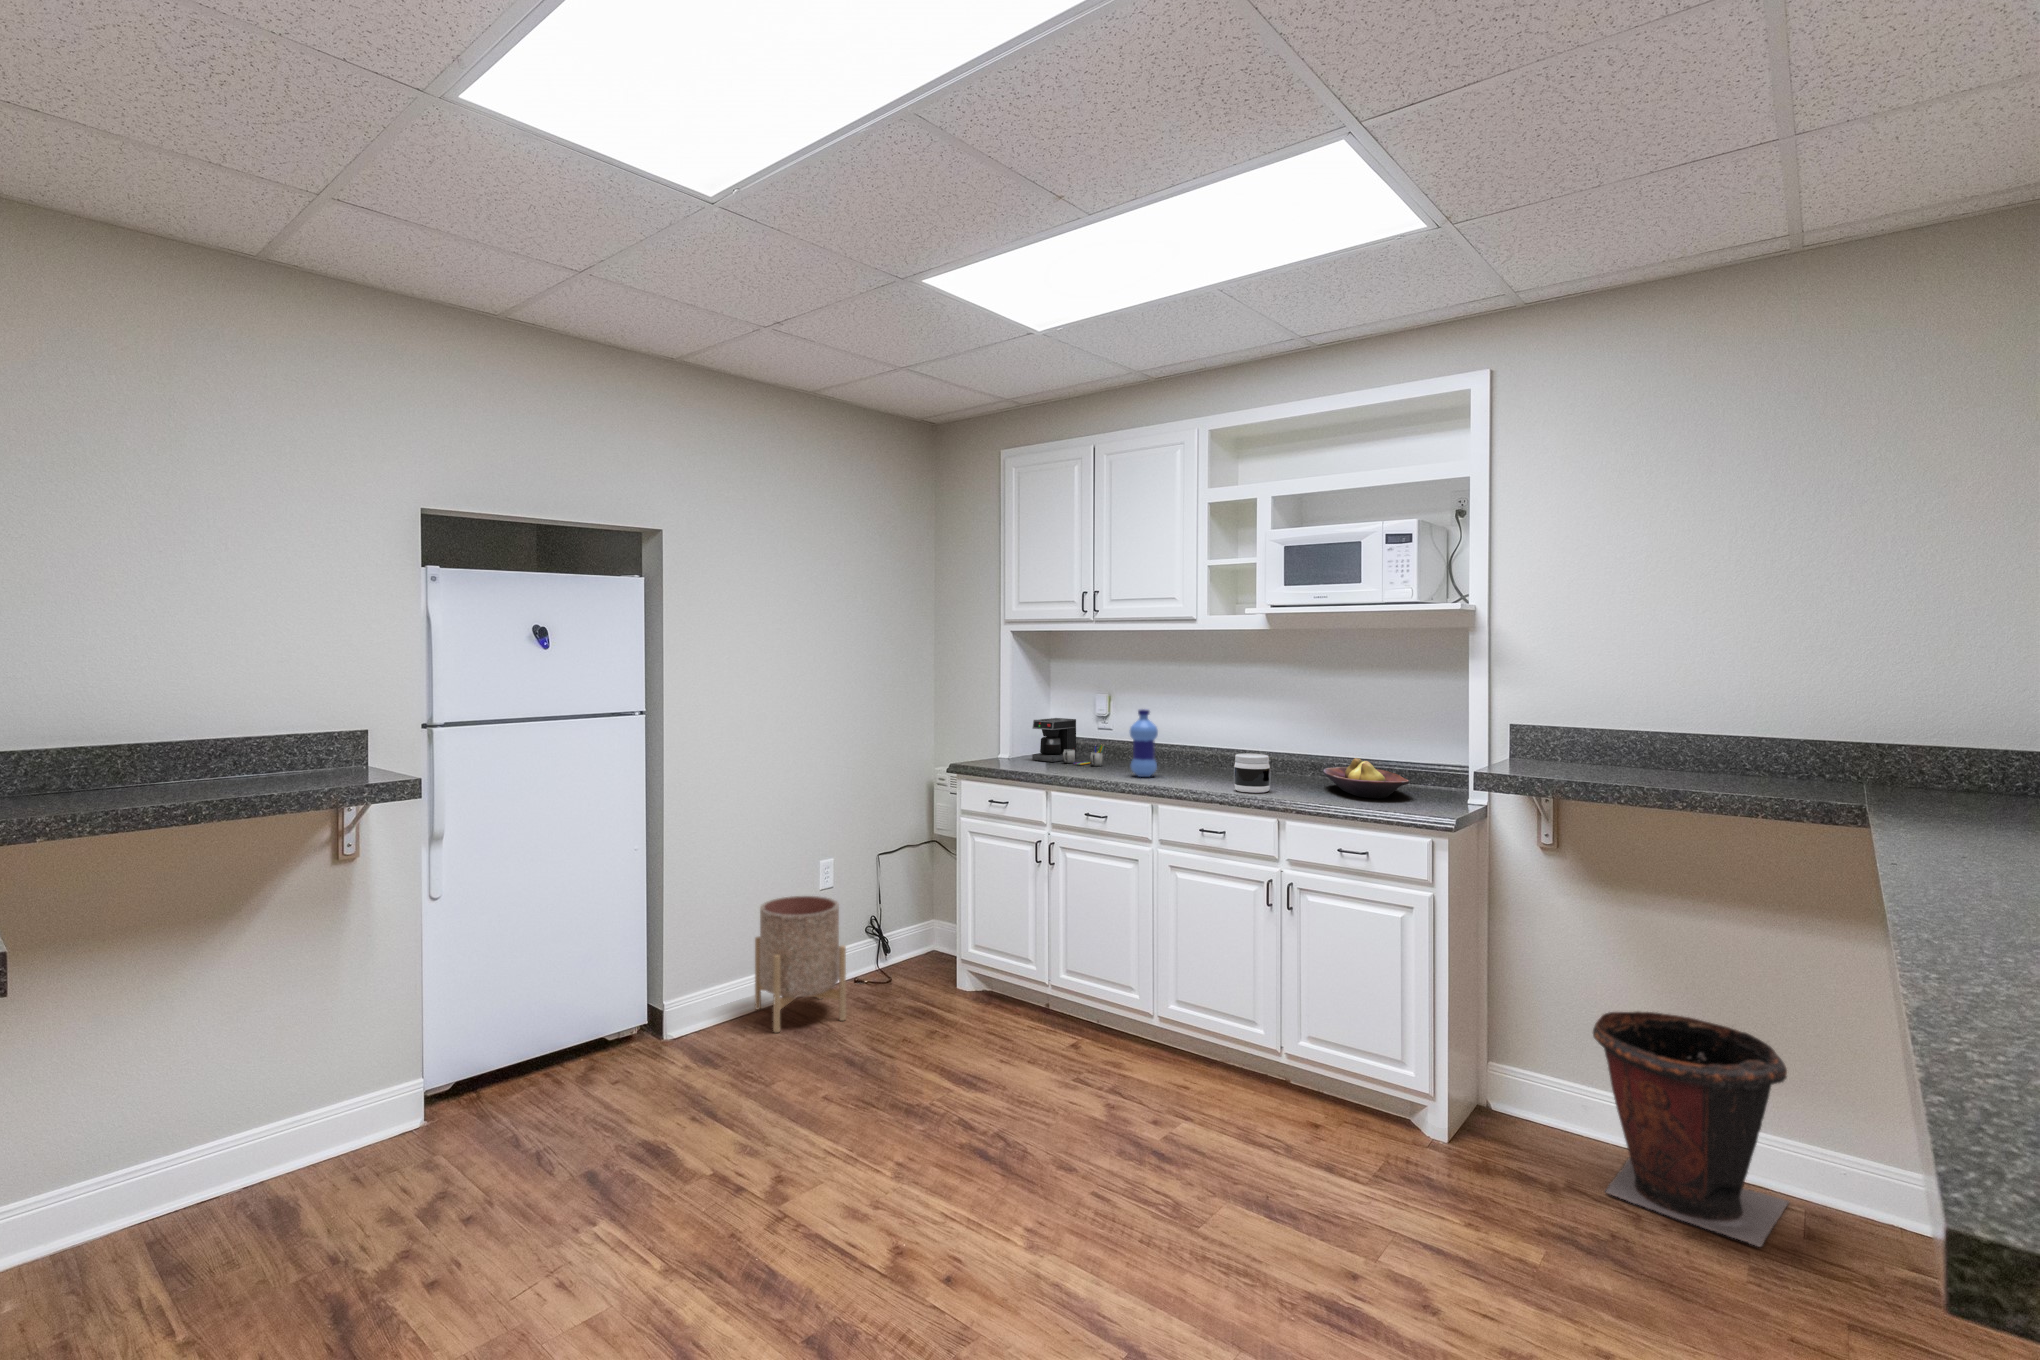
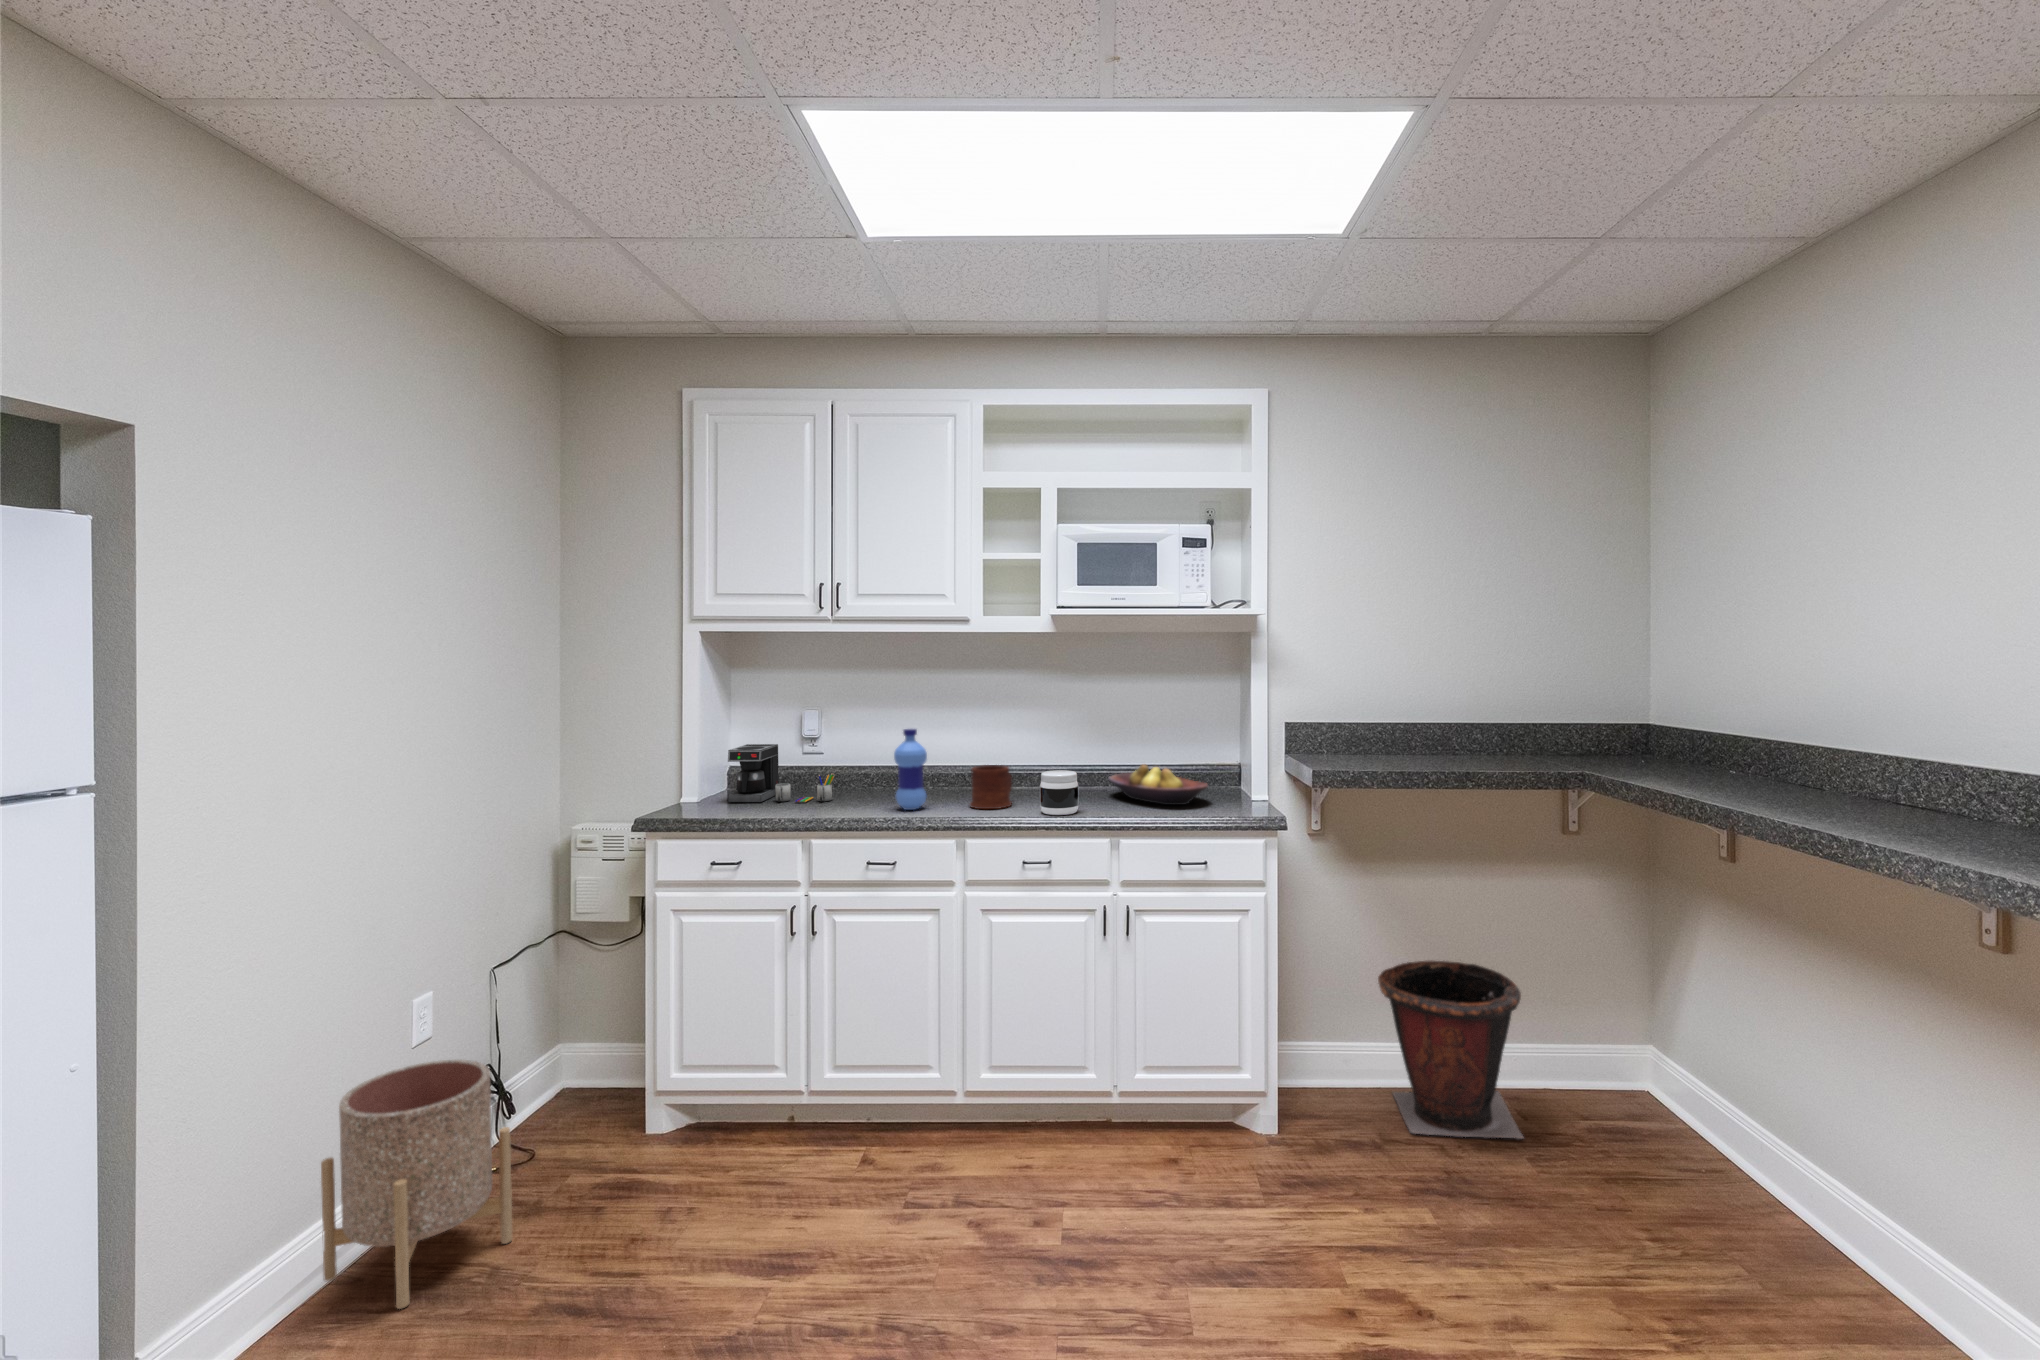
mug: none [1189,746,1233,783] -> present [970,765,1012,809]

